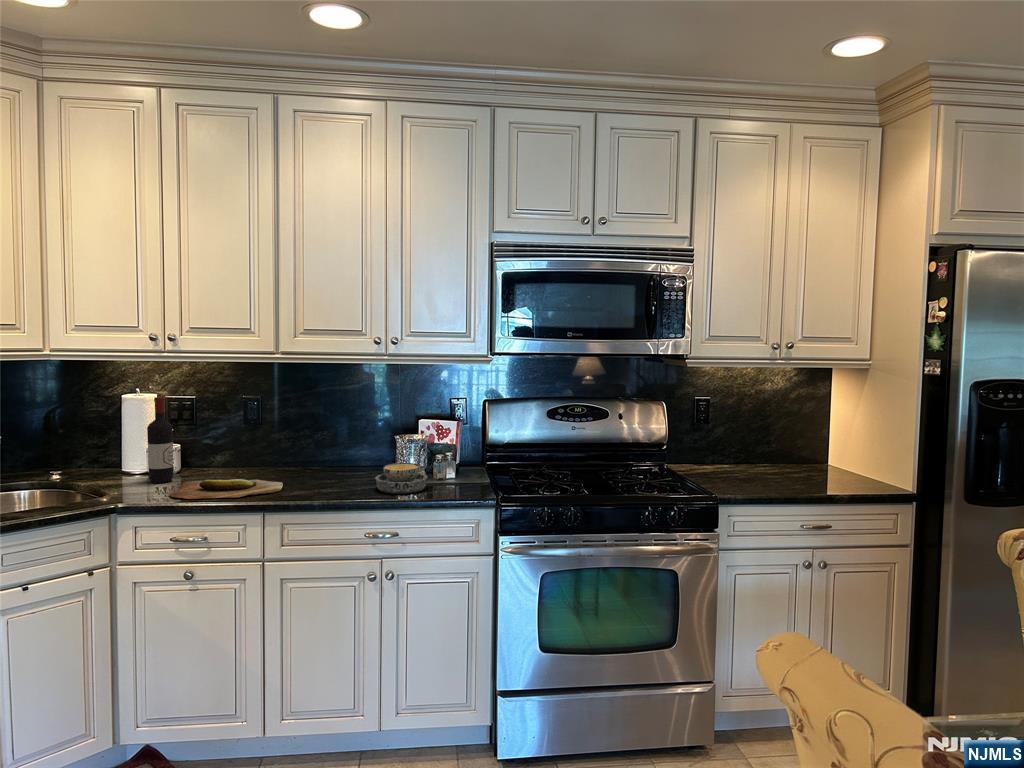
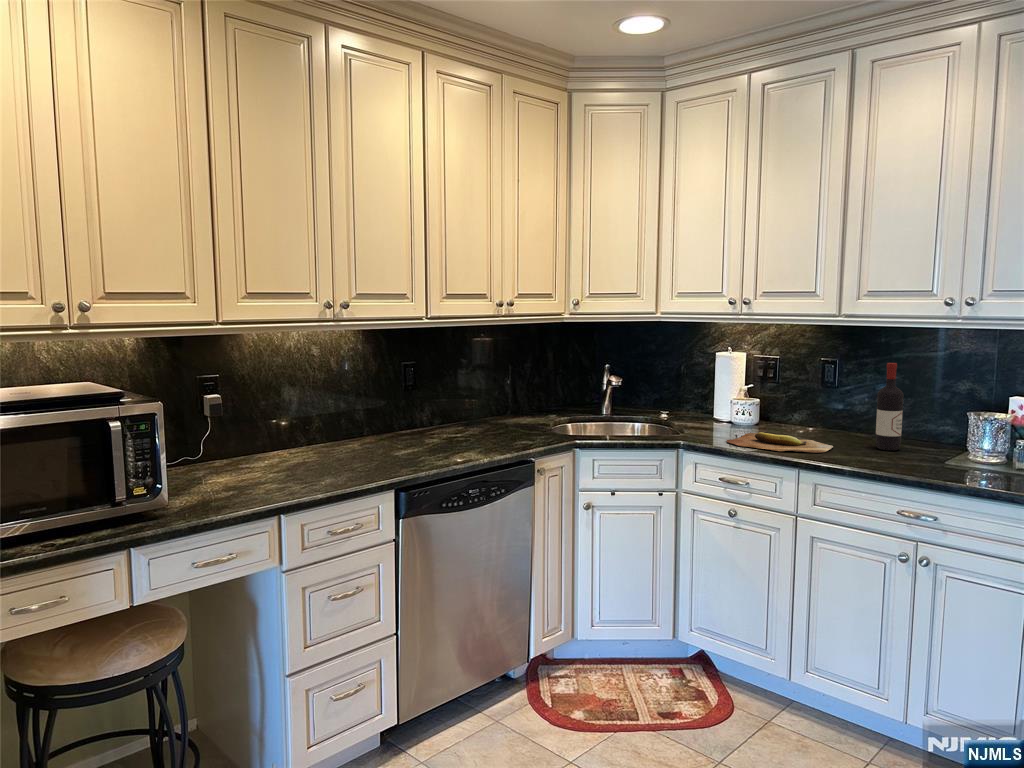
wine bottle: present [147,397,174,483] -> present [876,363,904,451]
bowl: present [375,463,428,494] -> none [924,442,993,478]

